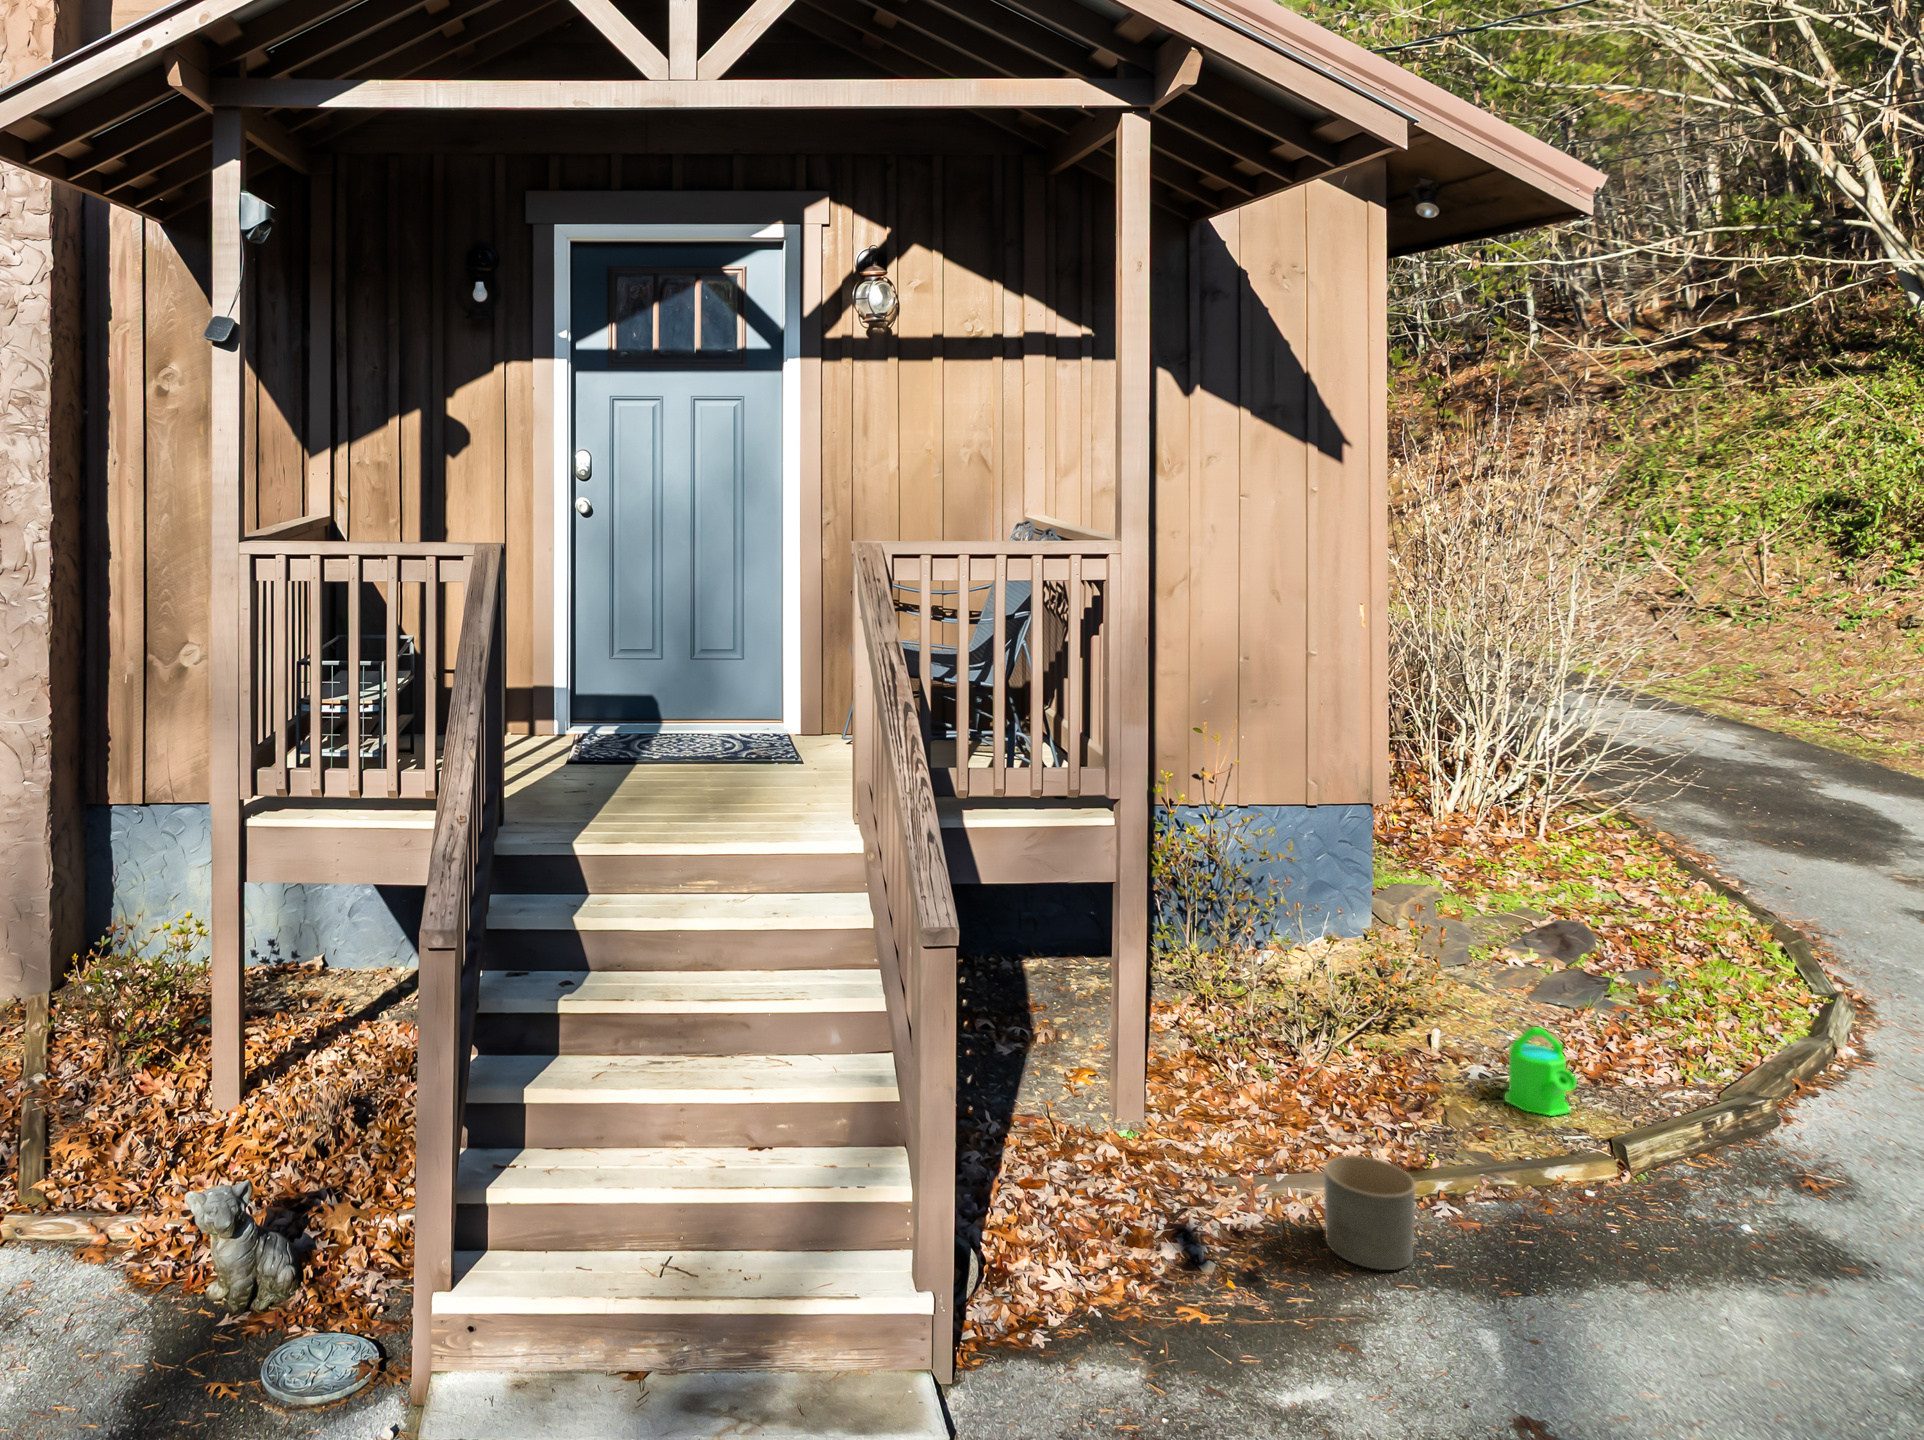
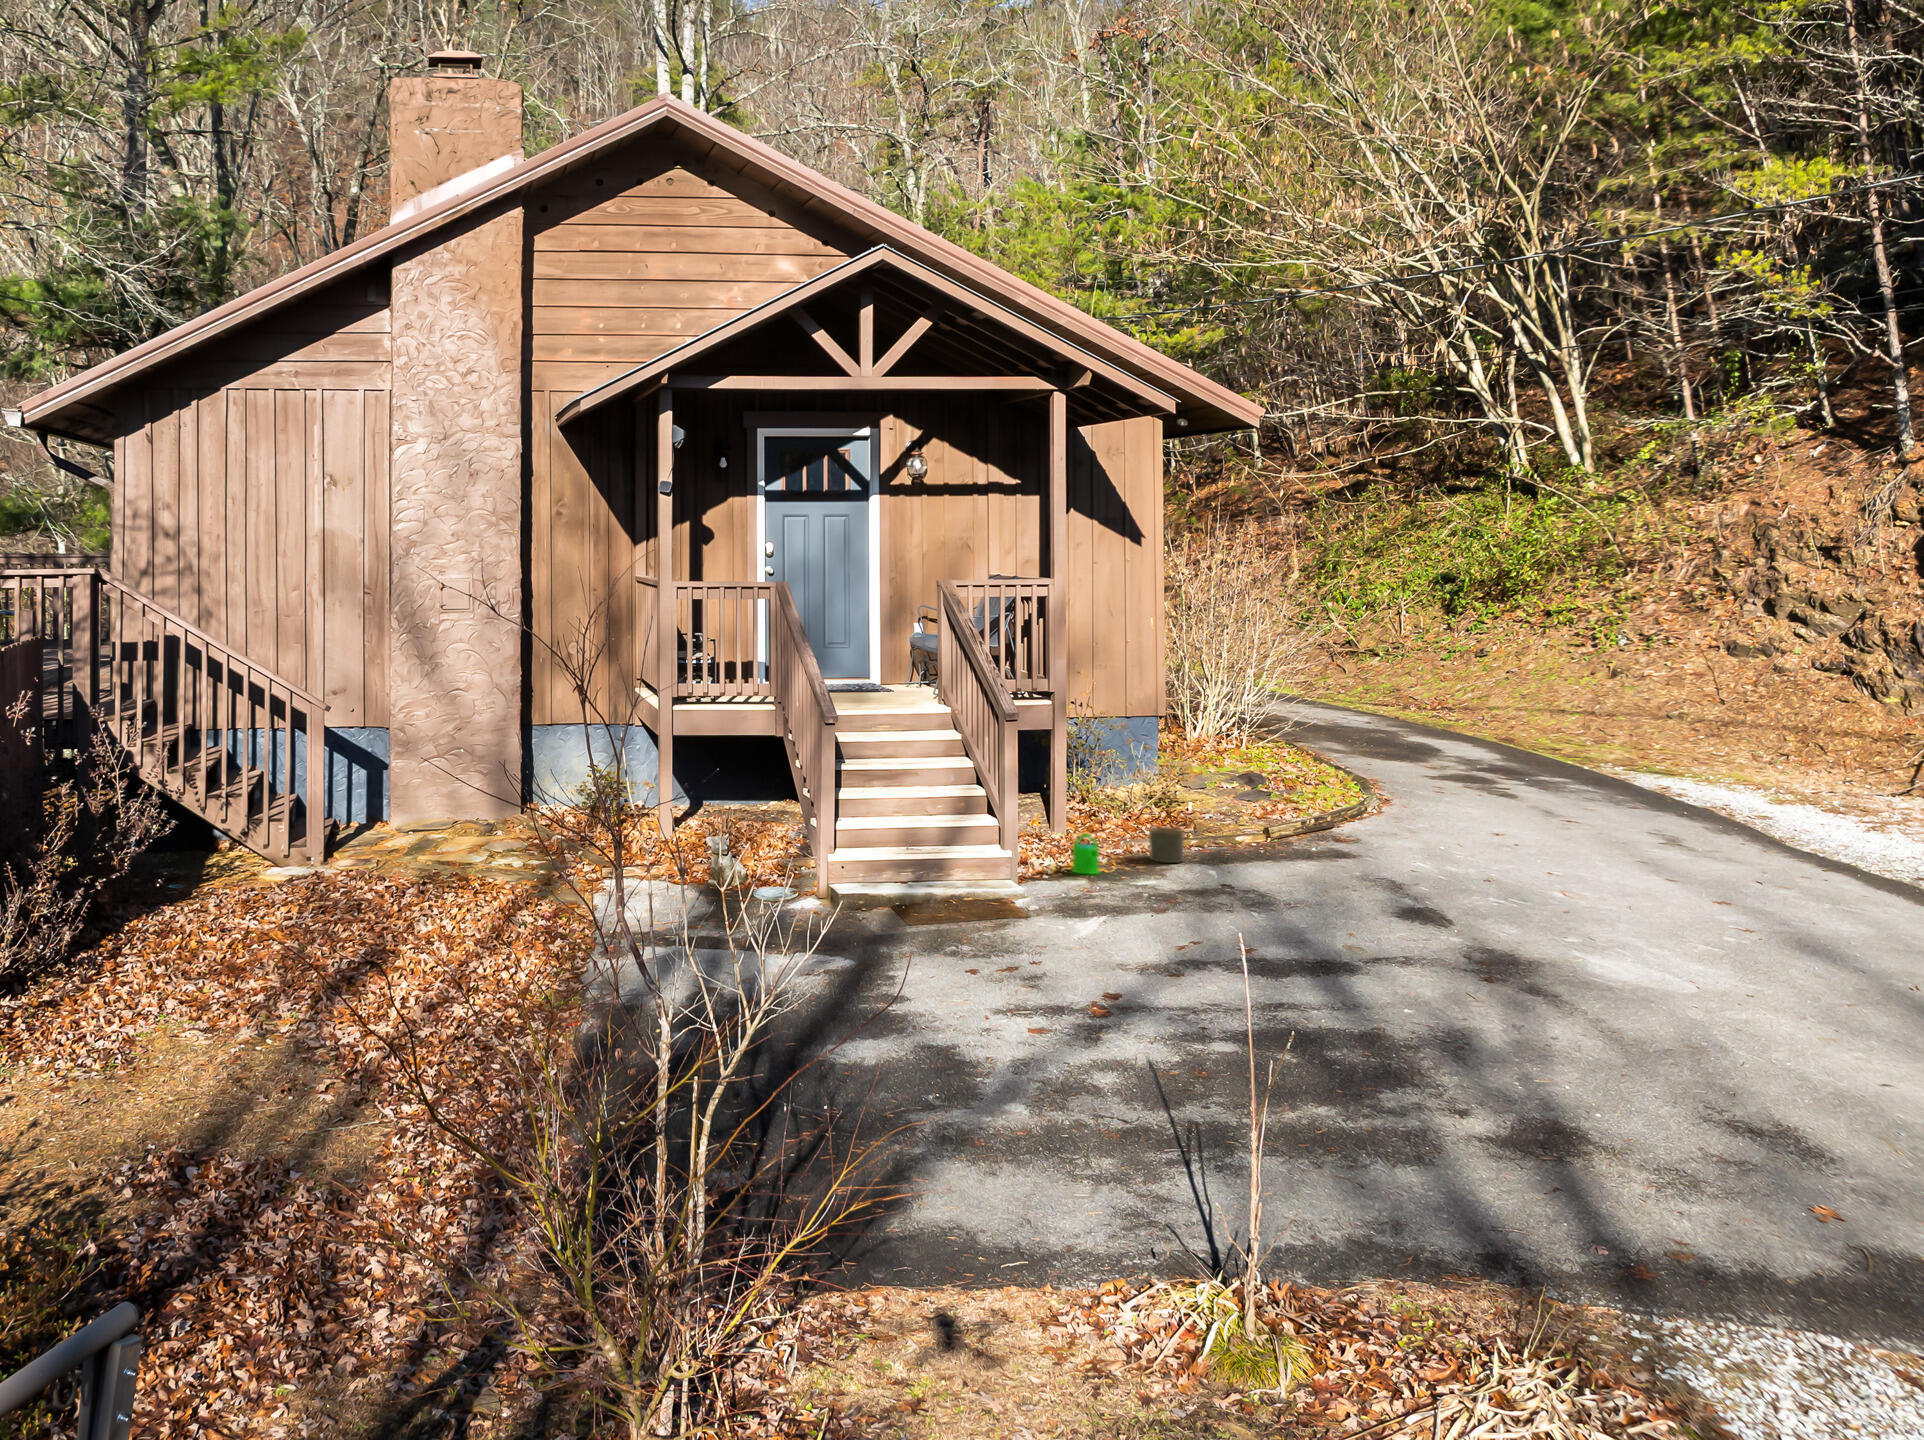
watering can: present [1505,1027,1577,1116] -> present [1072,833,1100,874]

